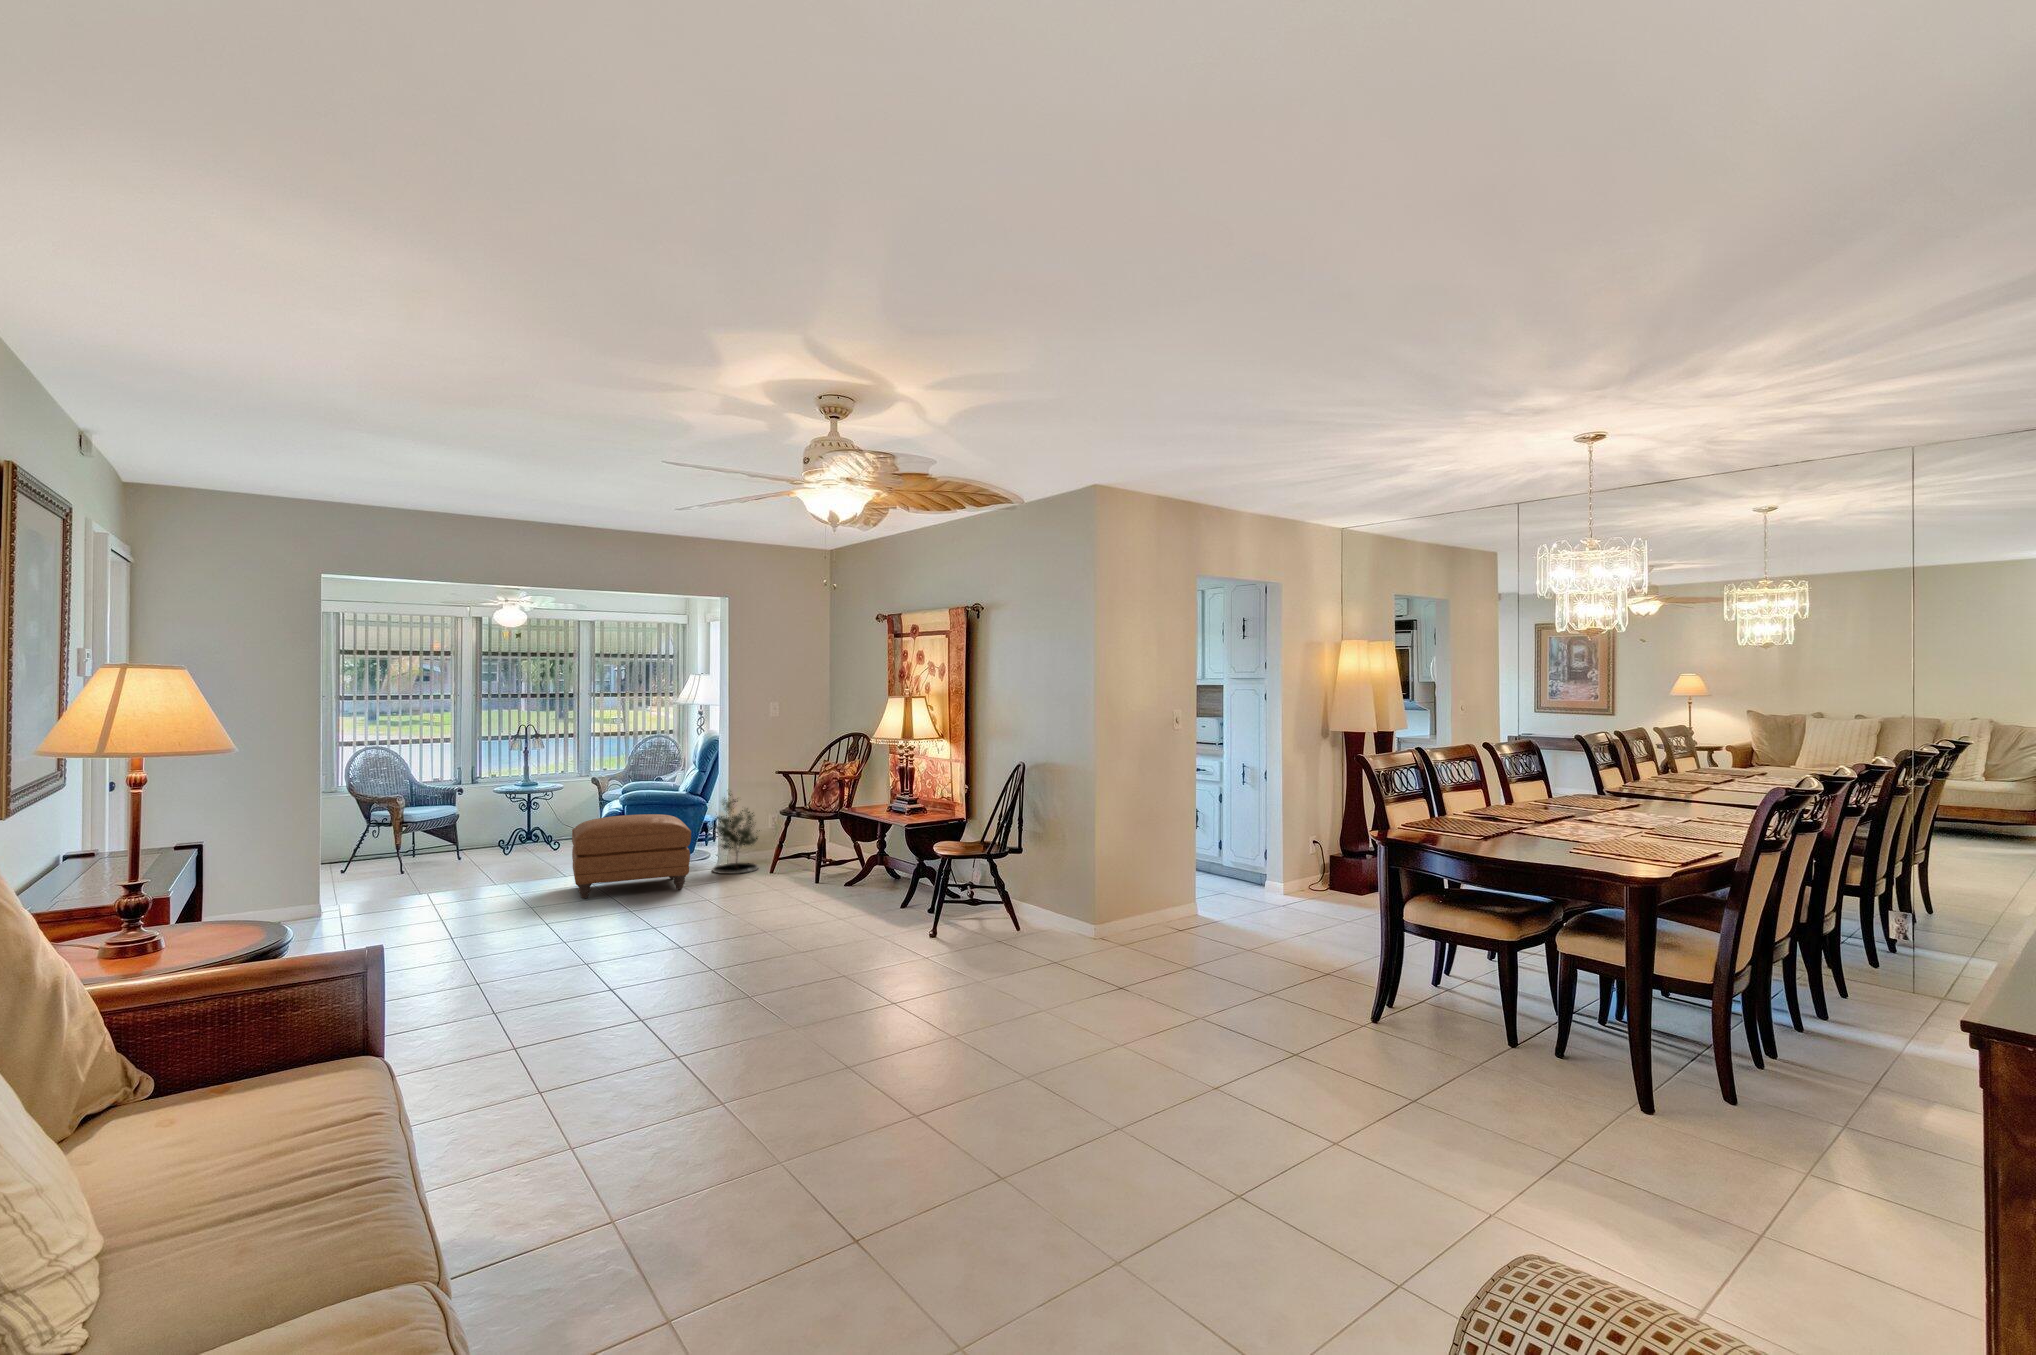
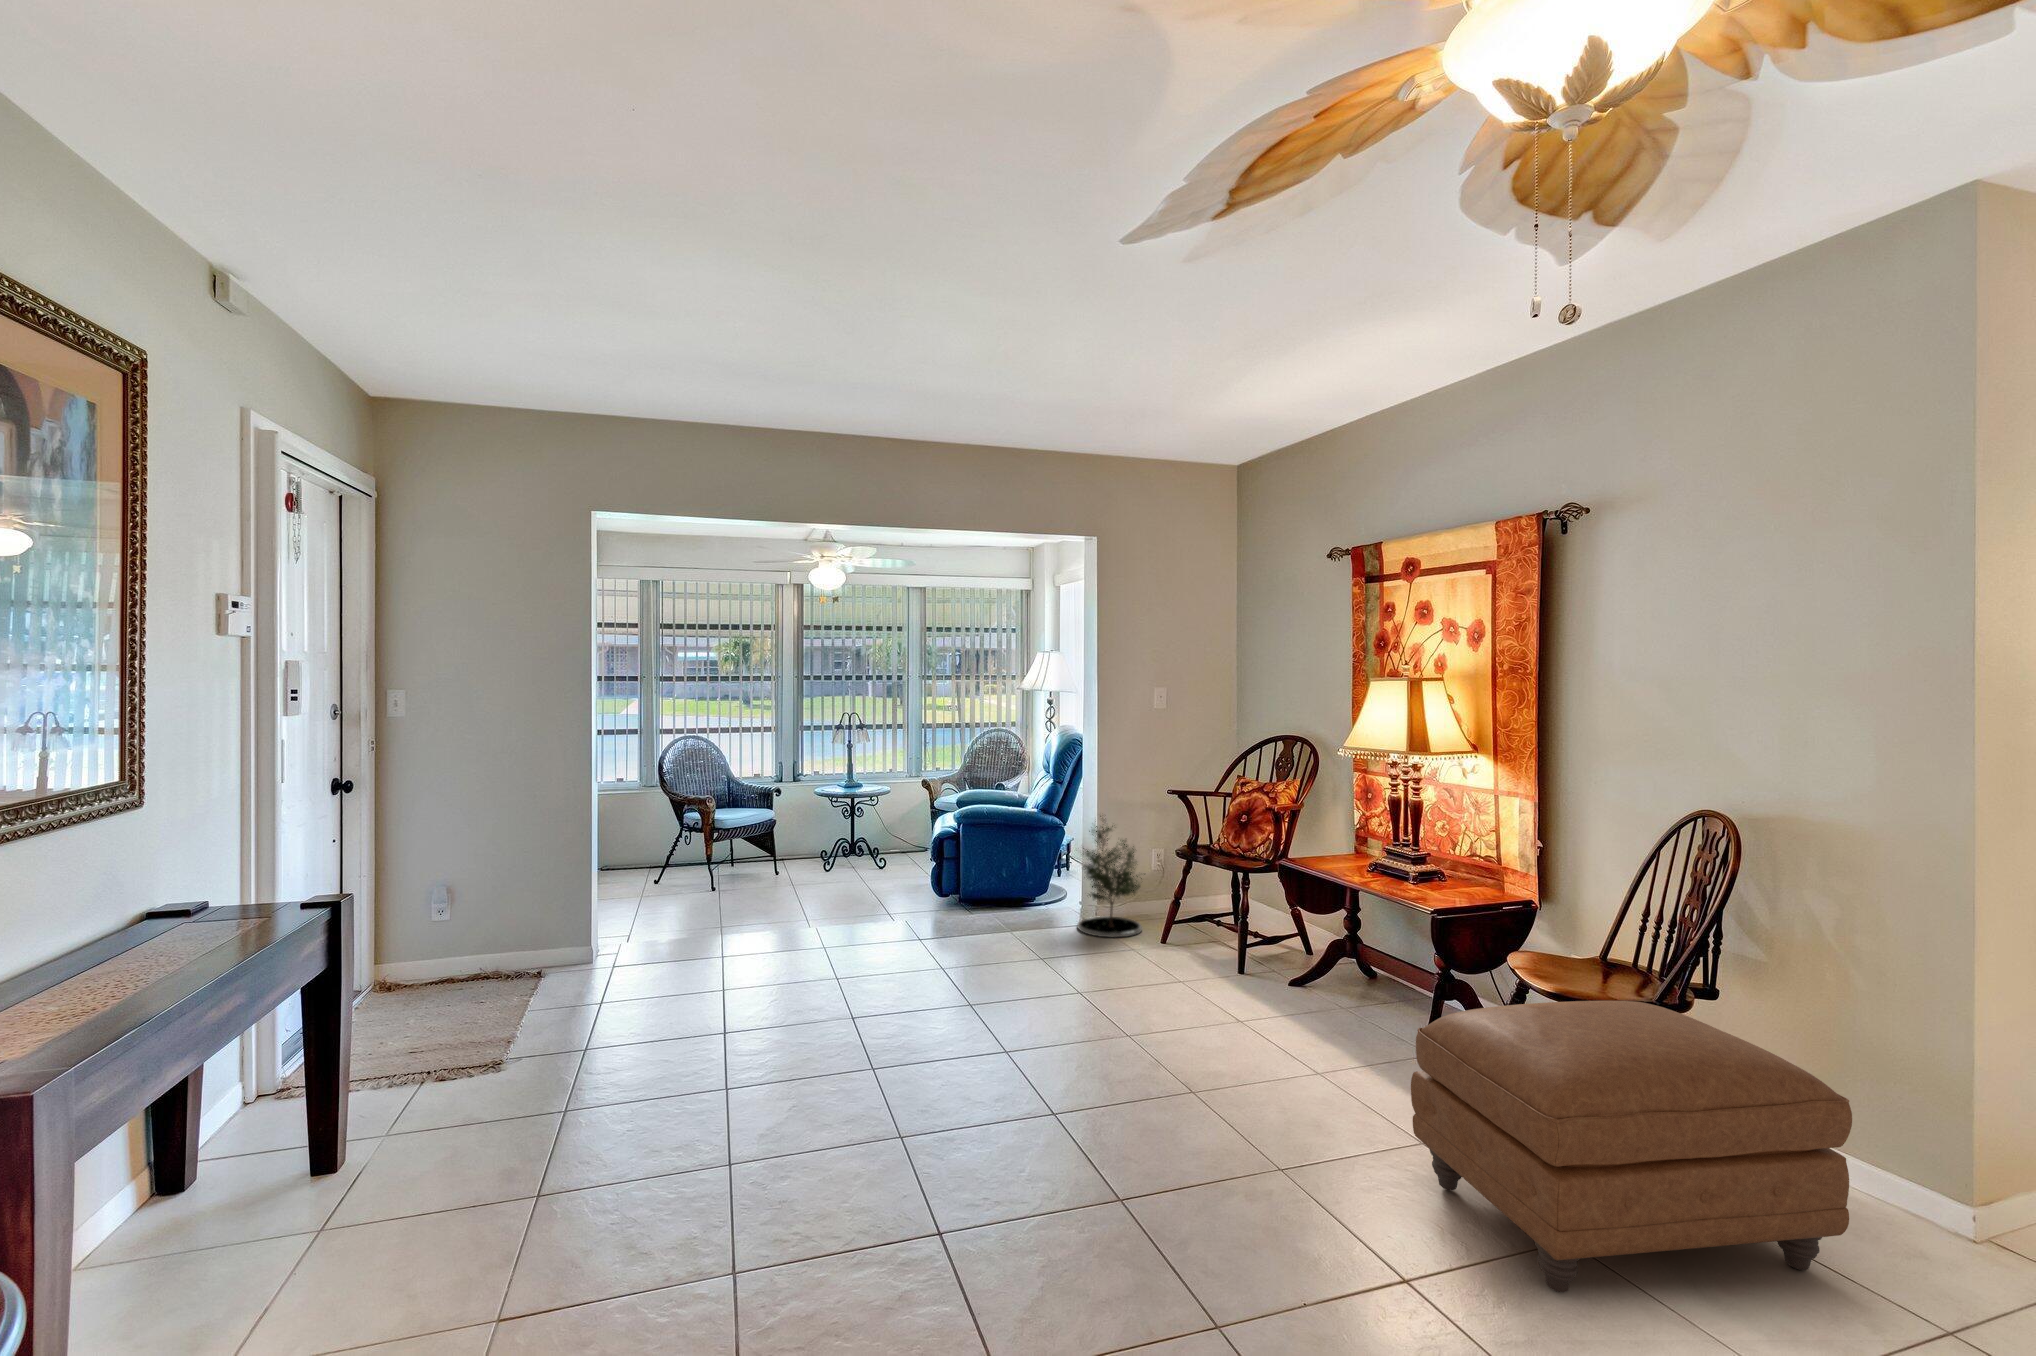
ottoman: present [572,814,691,899] -> present [1411,1001,1852,1292]

